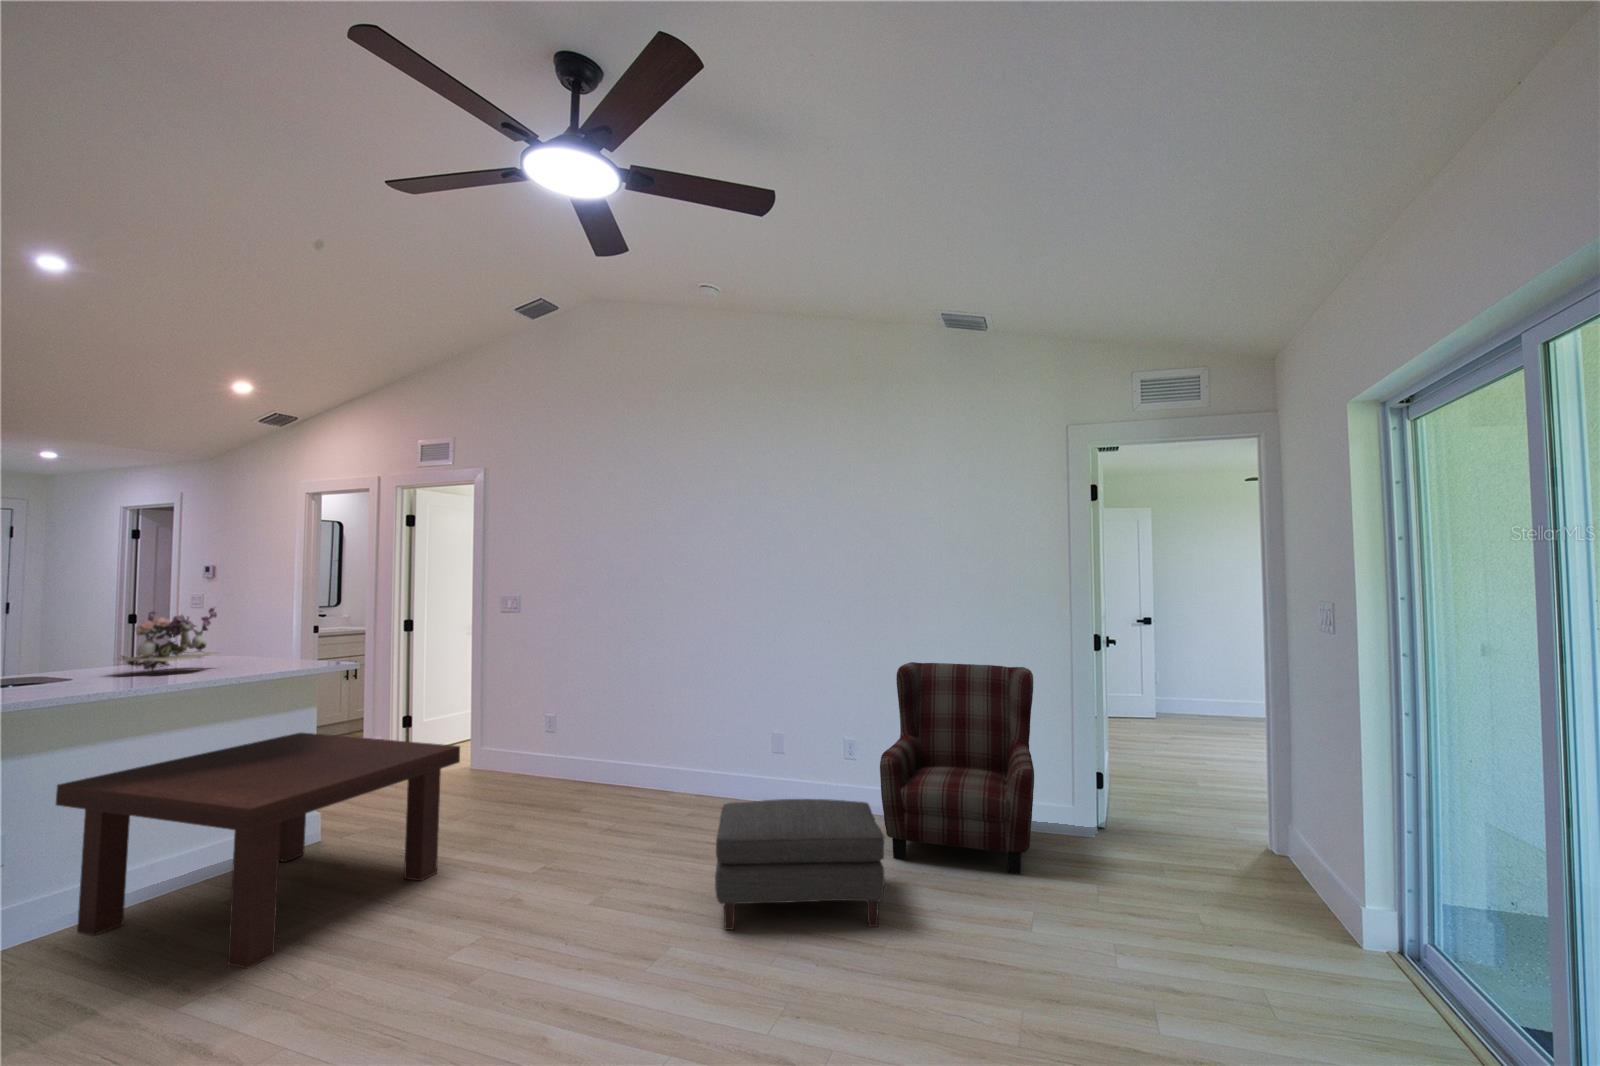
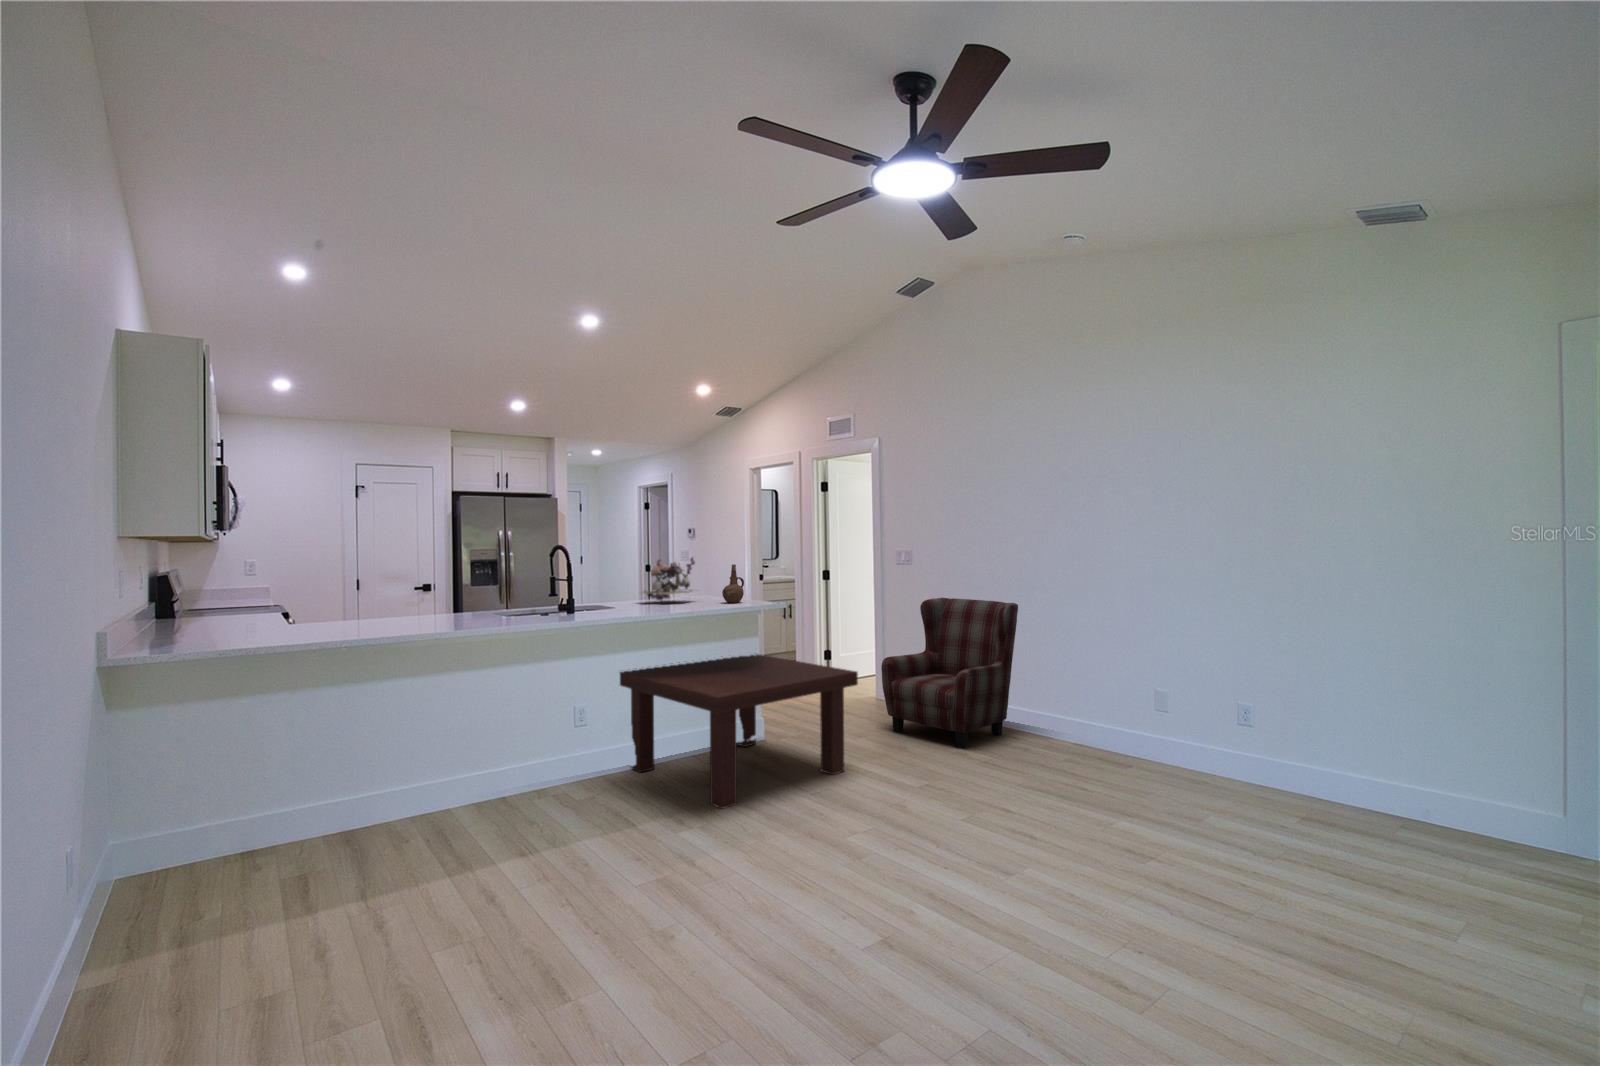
ceramic pitcher: none [261,617,297,668] -> present [722,564,744,603]
armchair: present [880,662,1034,874] -> present [881,598,1018,749]
ottoman: present [715,799,885,930] -> none [1071,746,1257,889]

